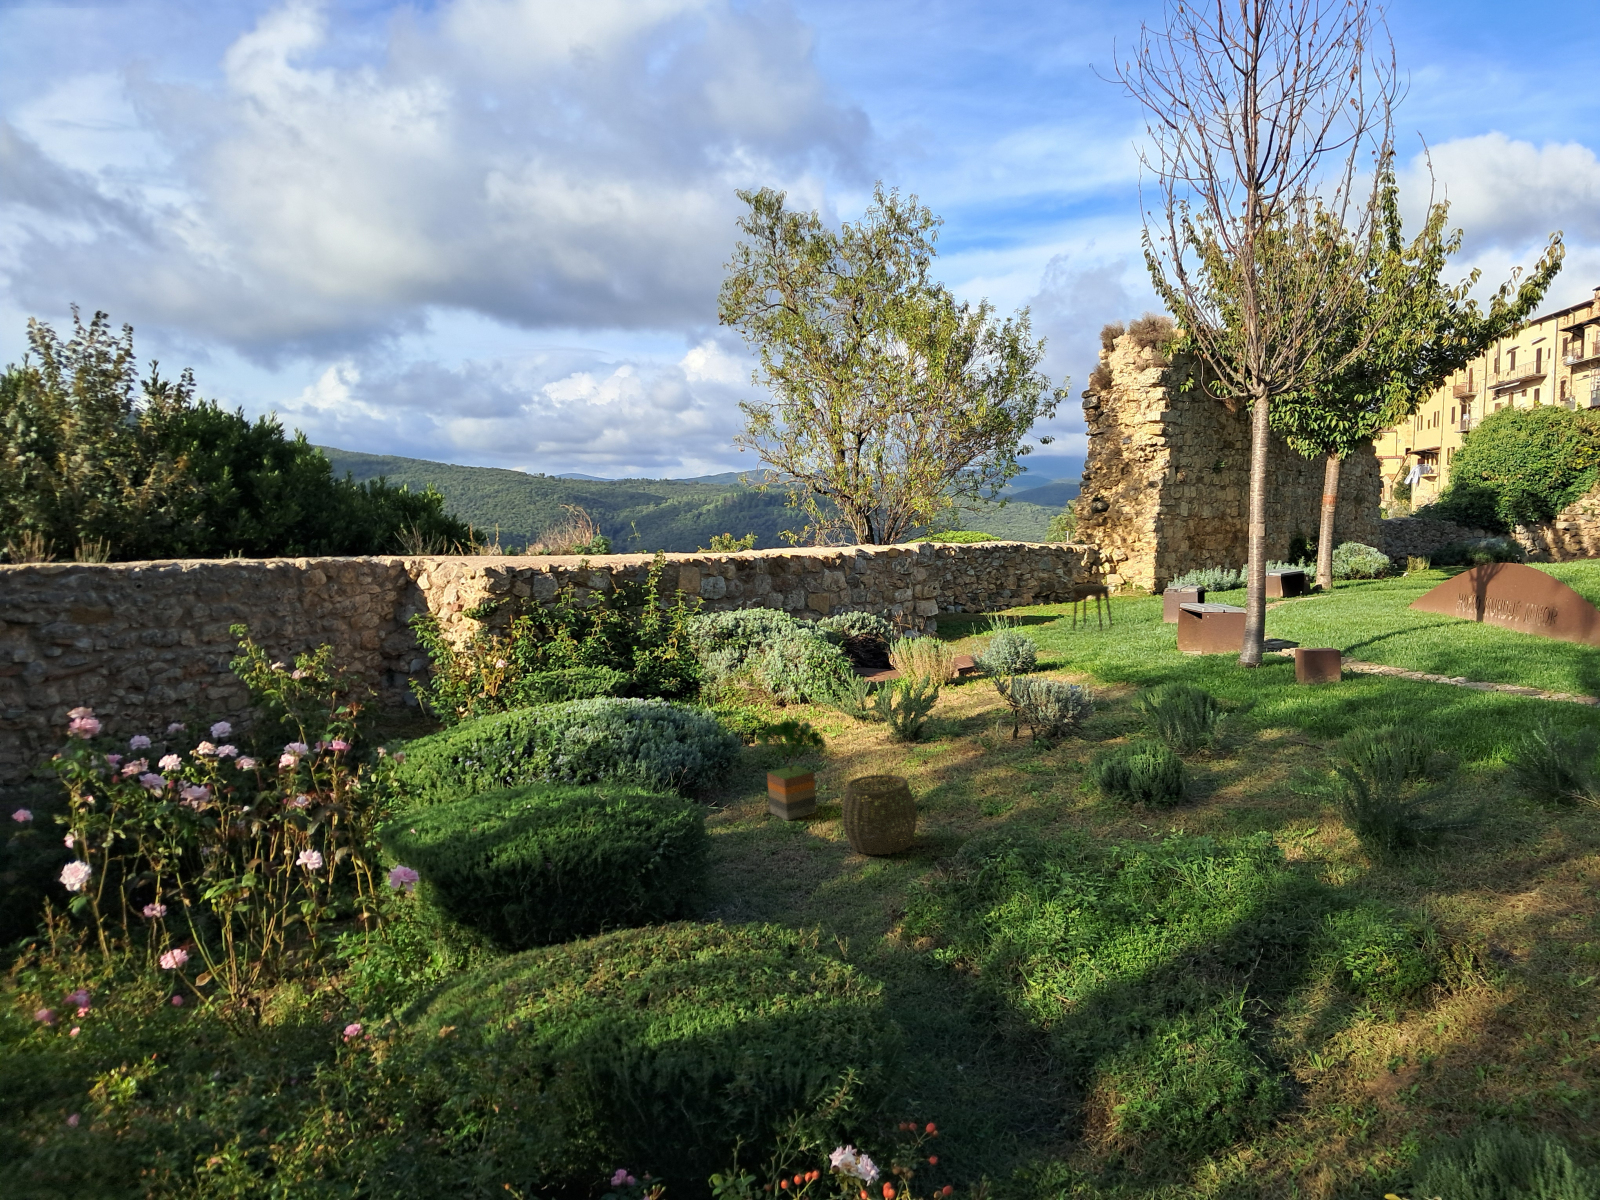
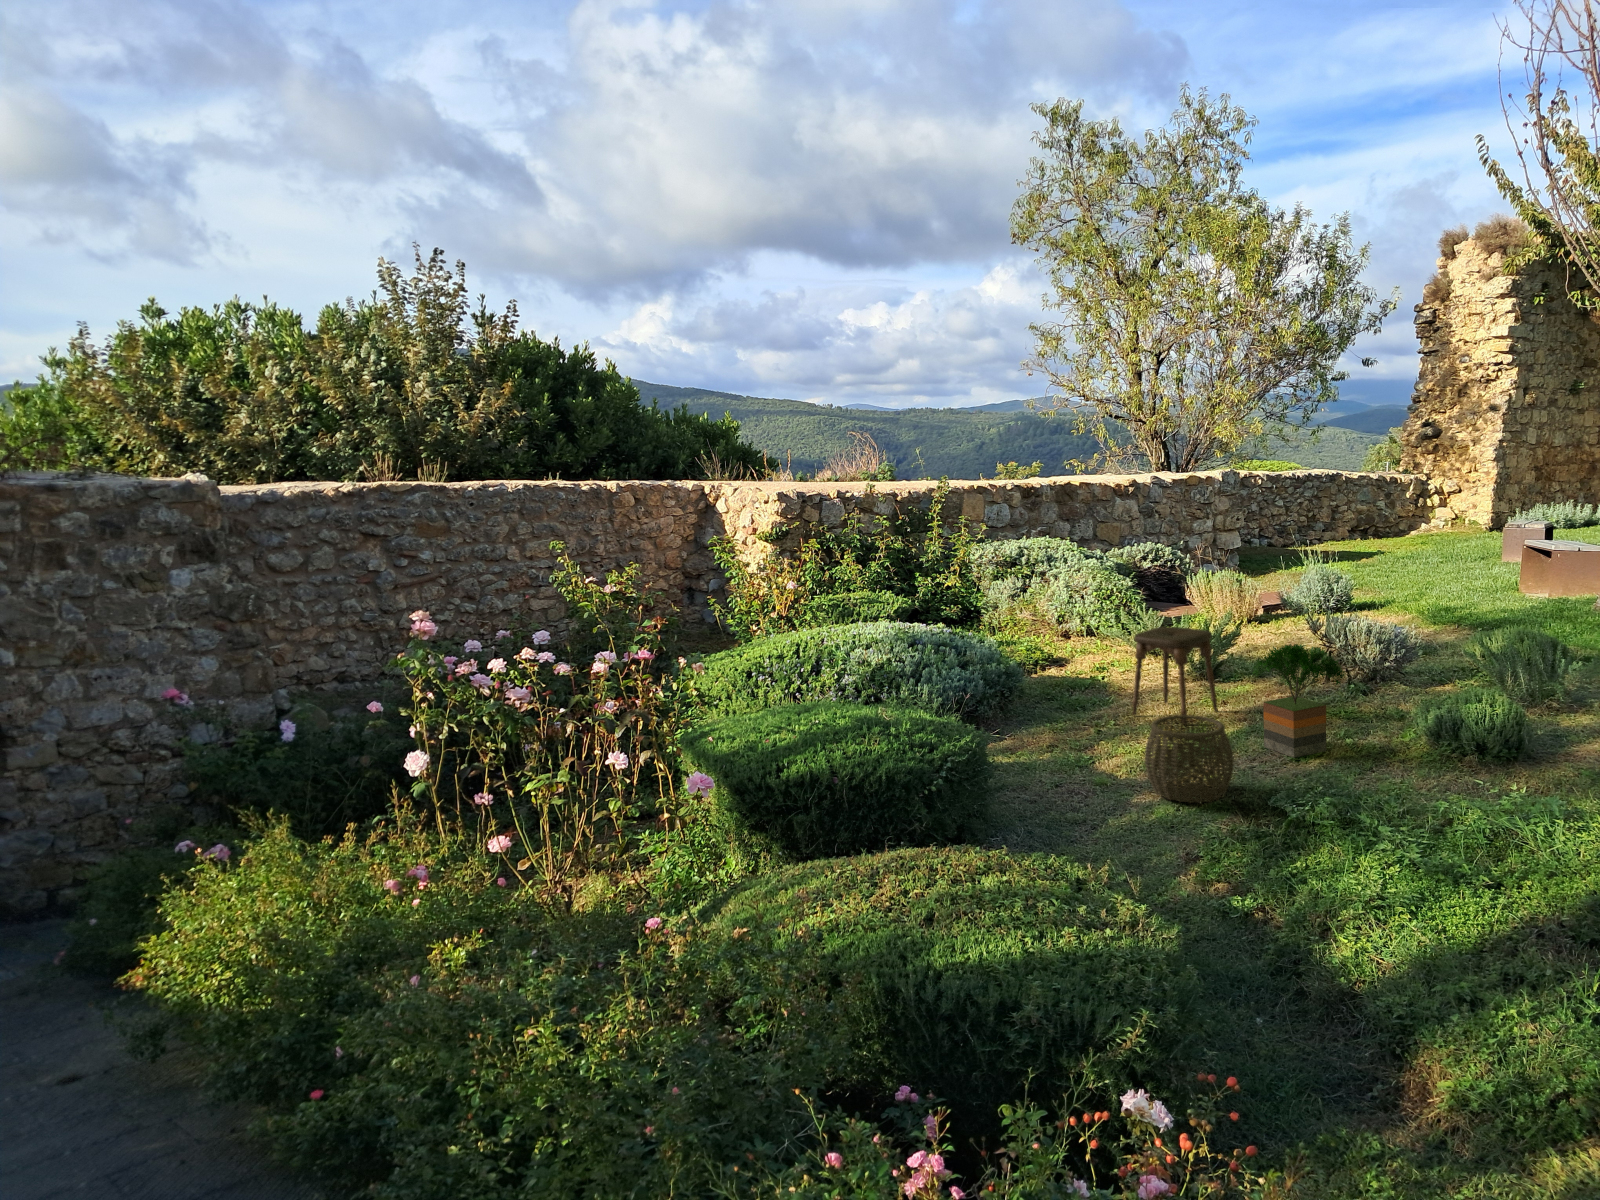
stool: present [1073,585,1112,630] -> present [1132,626,1218,724]
potted tree: present [758,720,827,820] -> present [1253,644,1346,758]

